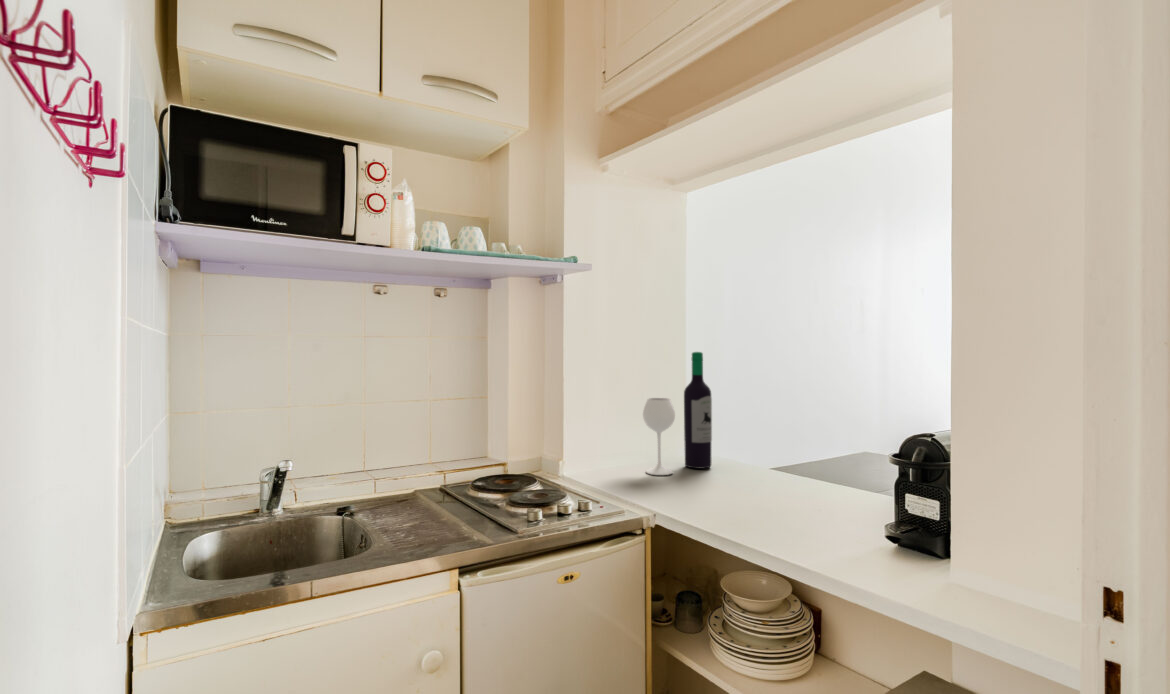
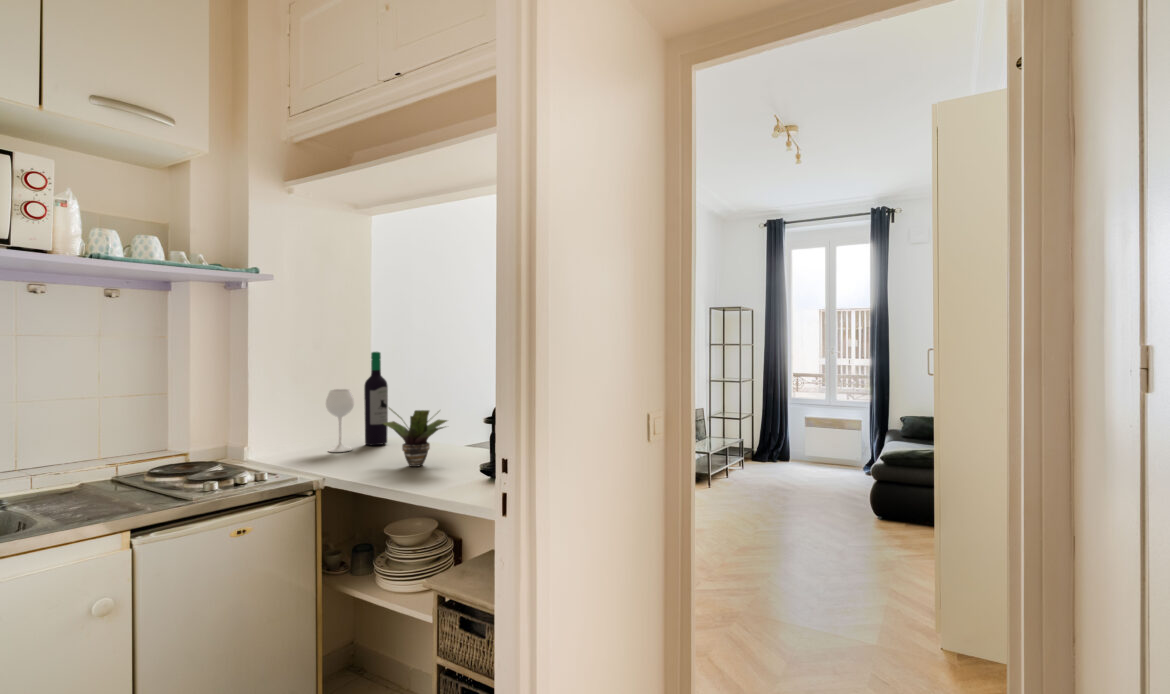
potted plant: none [717,426,818,511] -> present [382,408,447,467]

